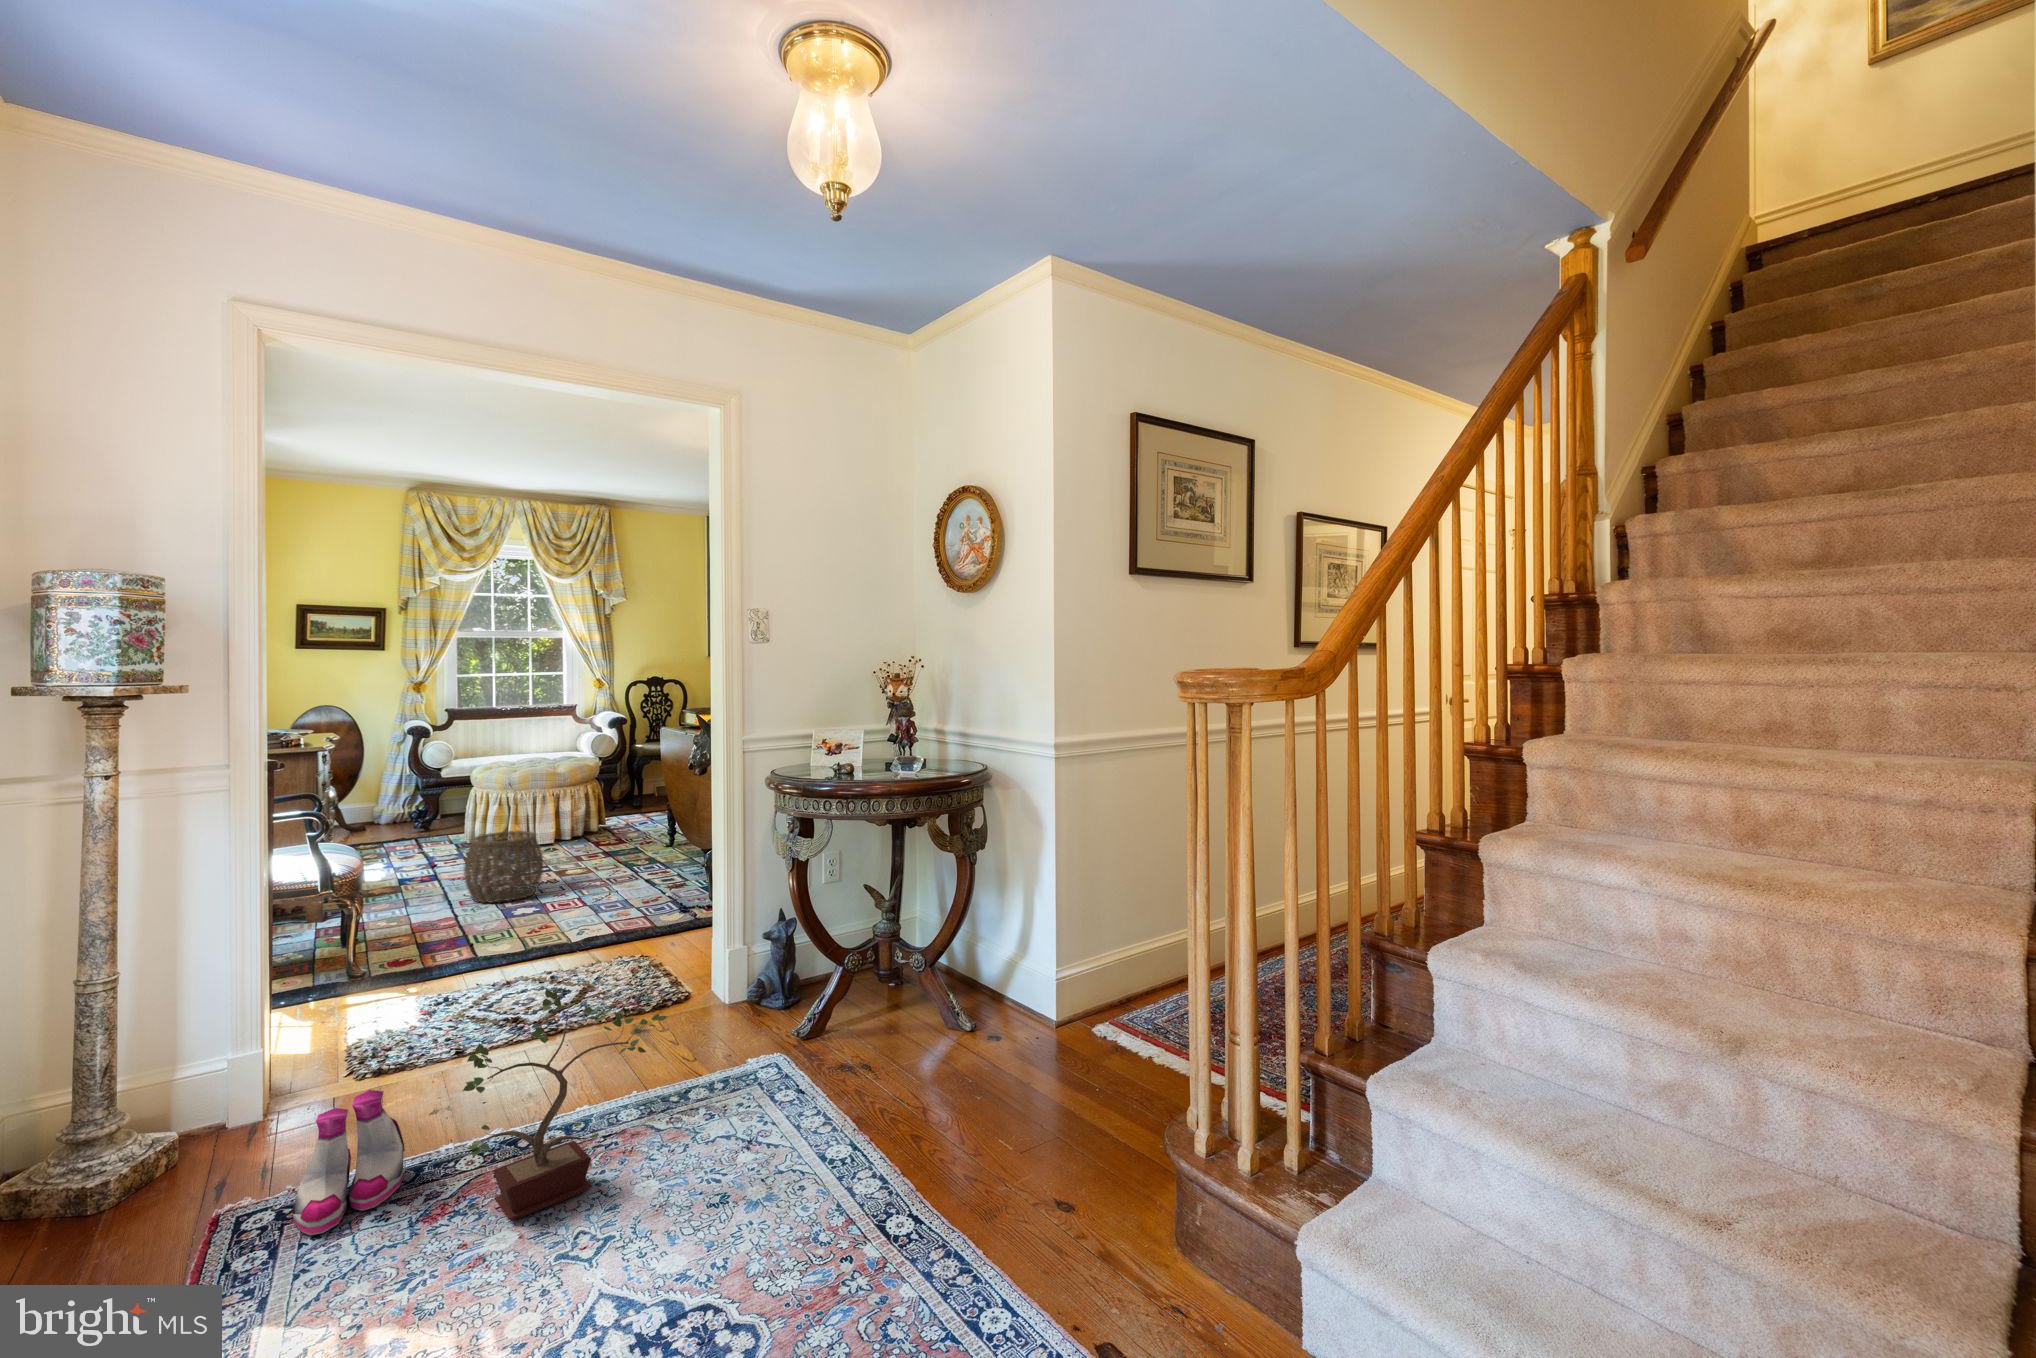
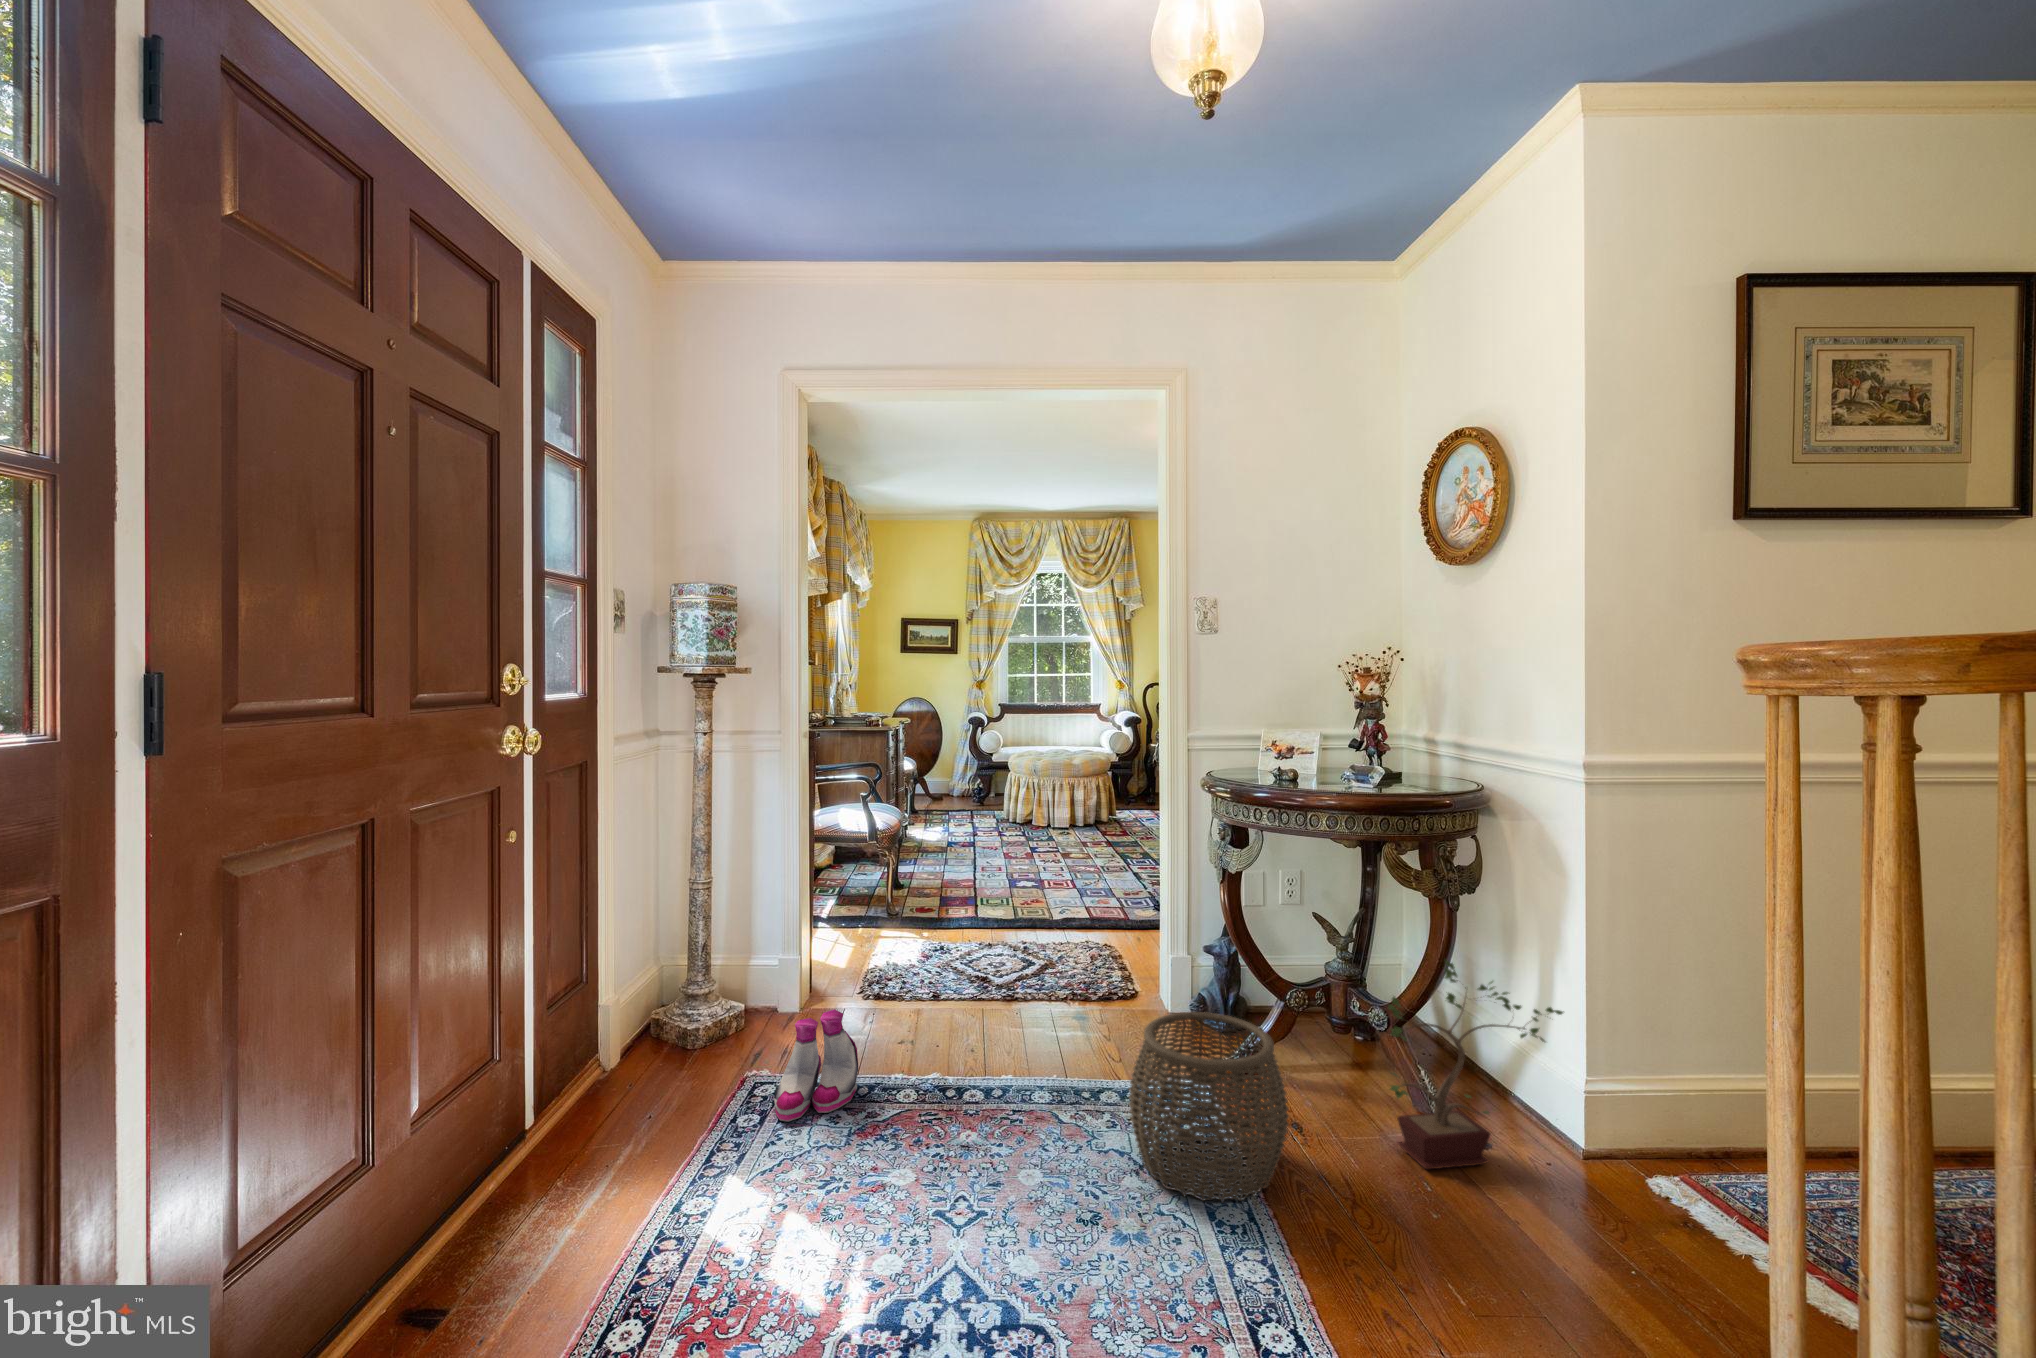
woven basket: present [464,831,543,903] -> present [1129,1012,1289,1202]
potted plant: present [463,989,667,1220] -> present [1388,960,1563,1170]

